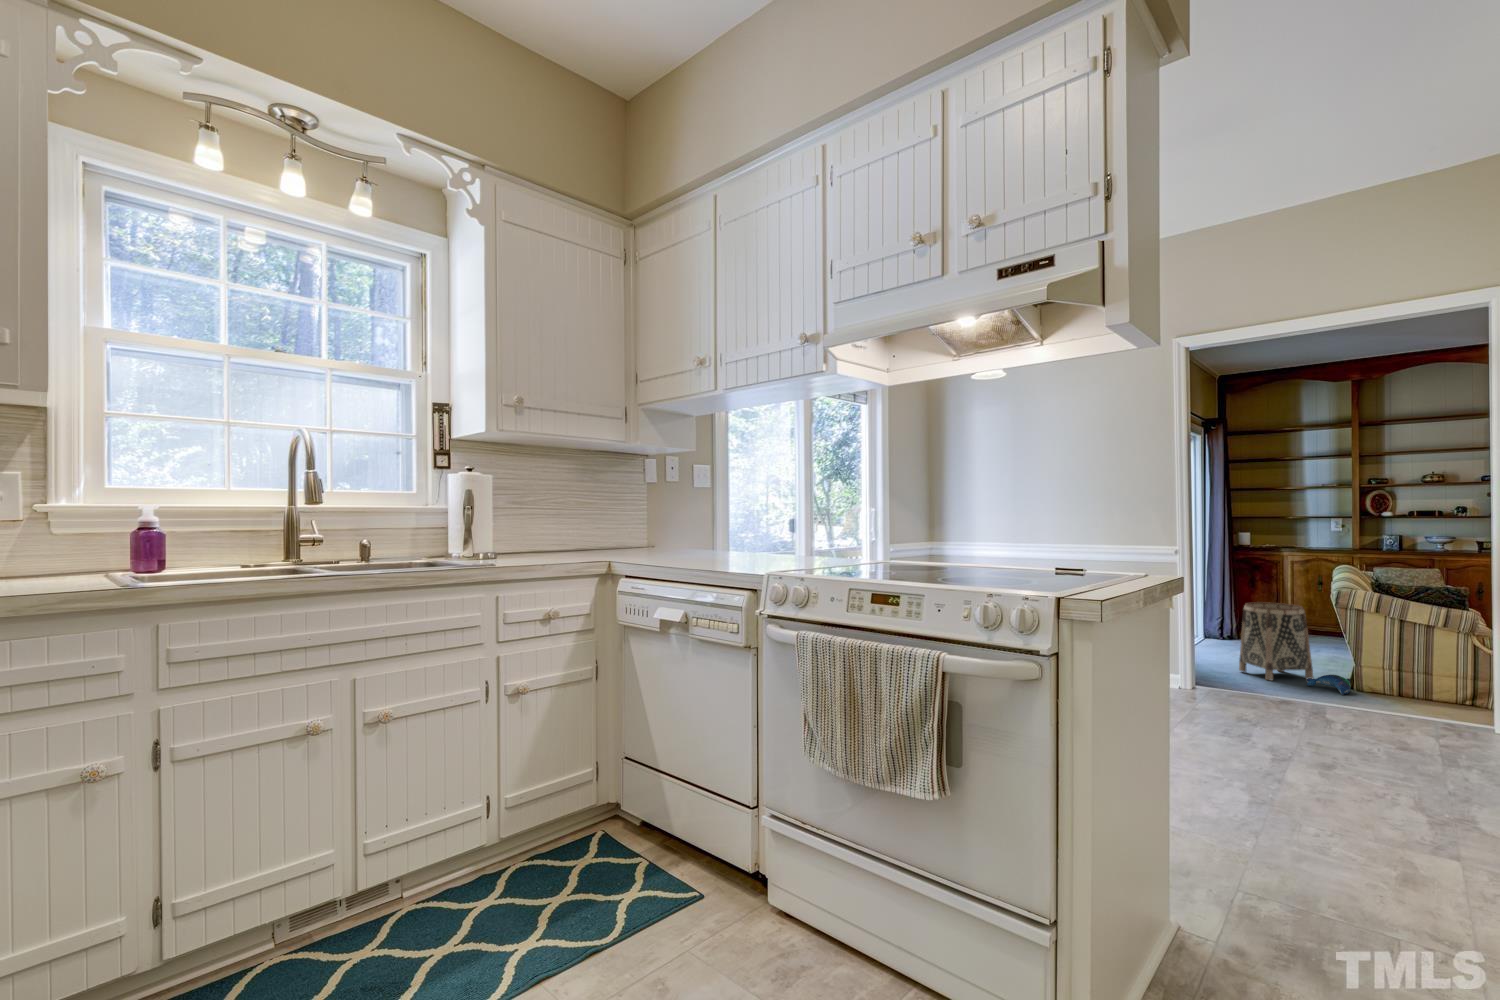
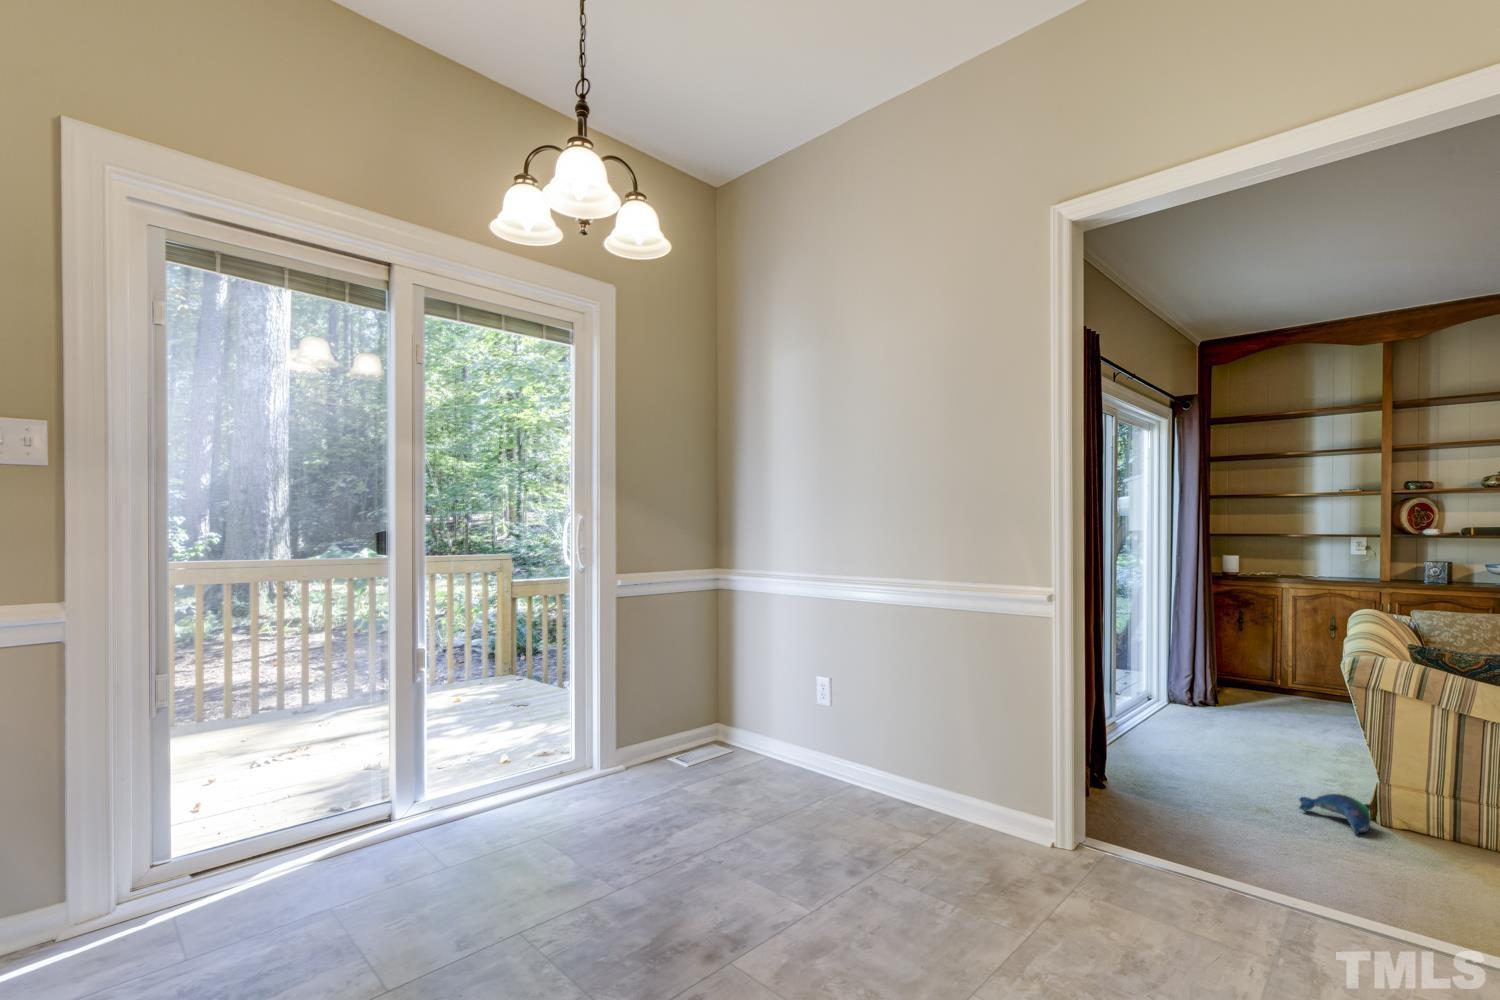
basket: present [1239,602,1313,680] -> none [1198,663,1312,796]

